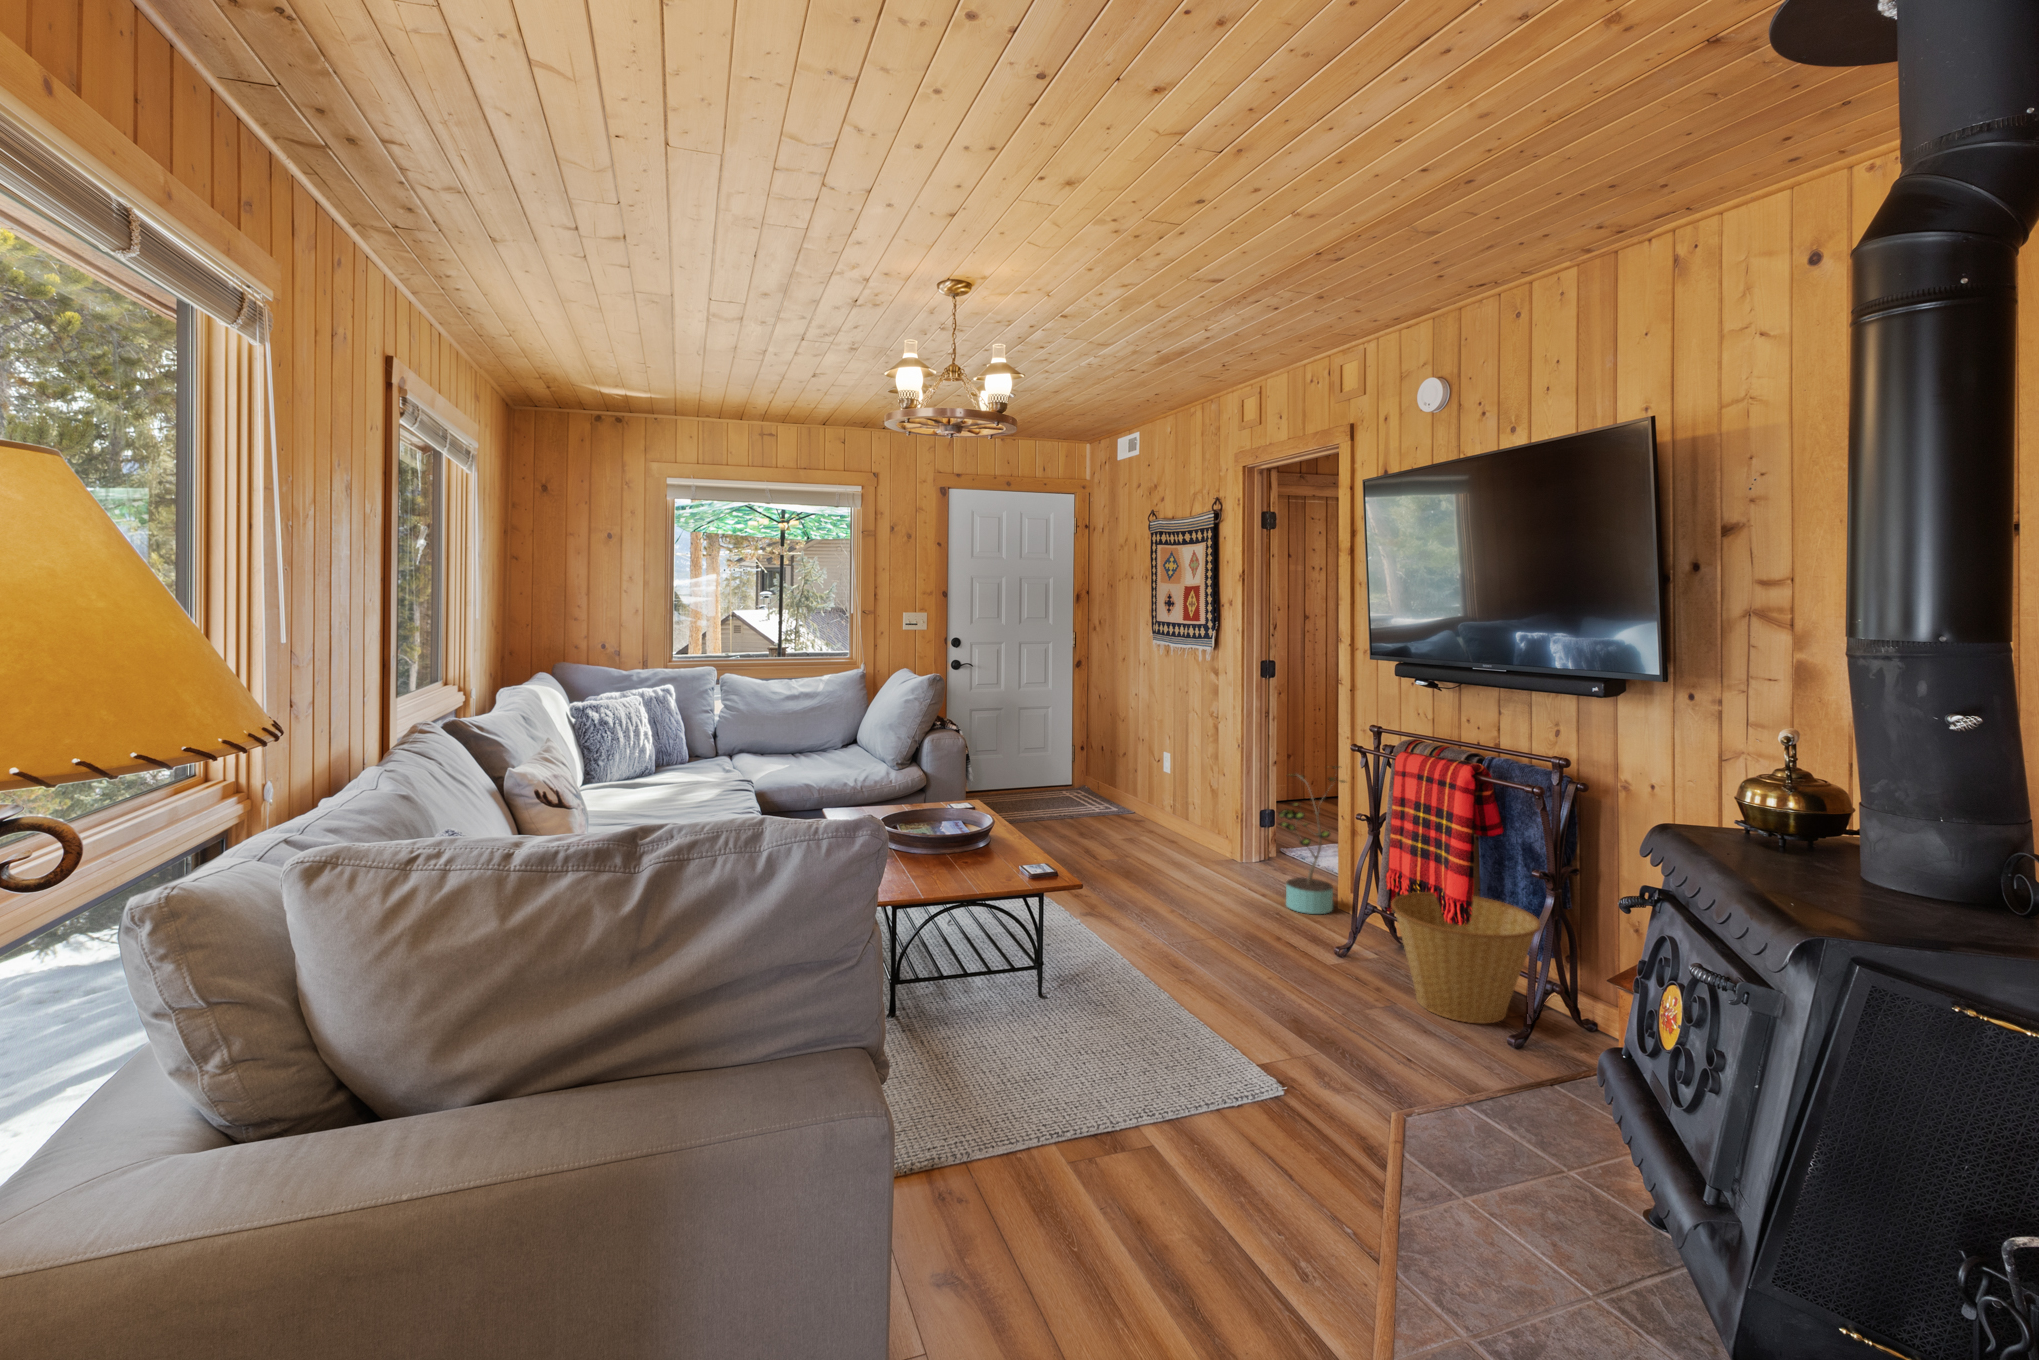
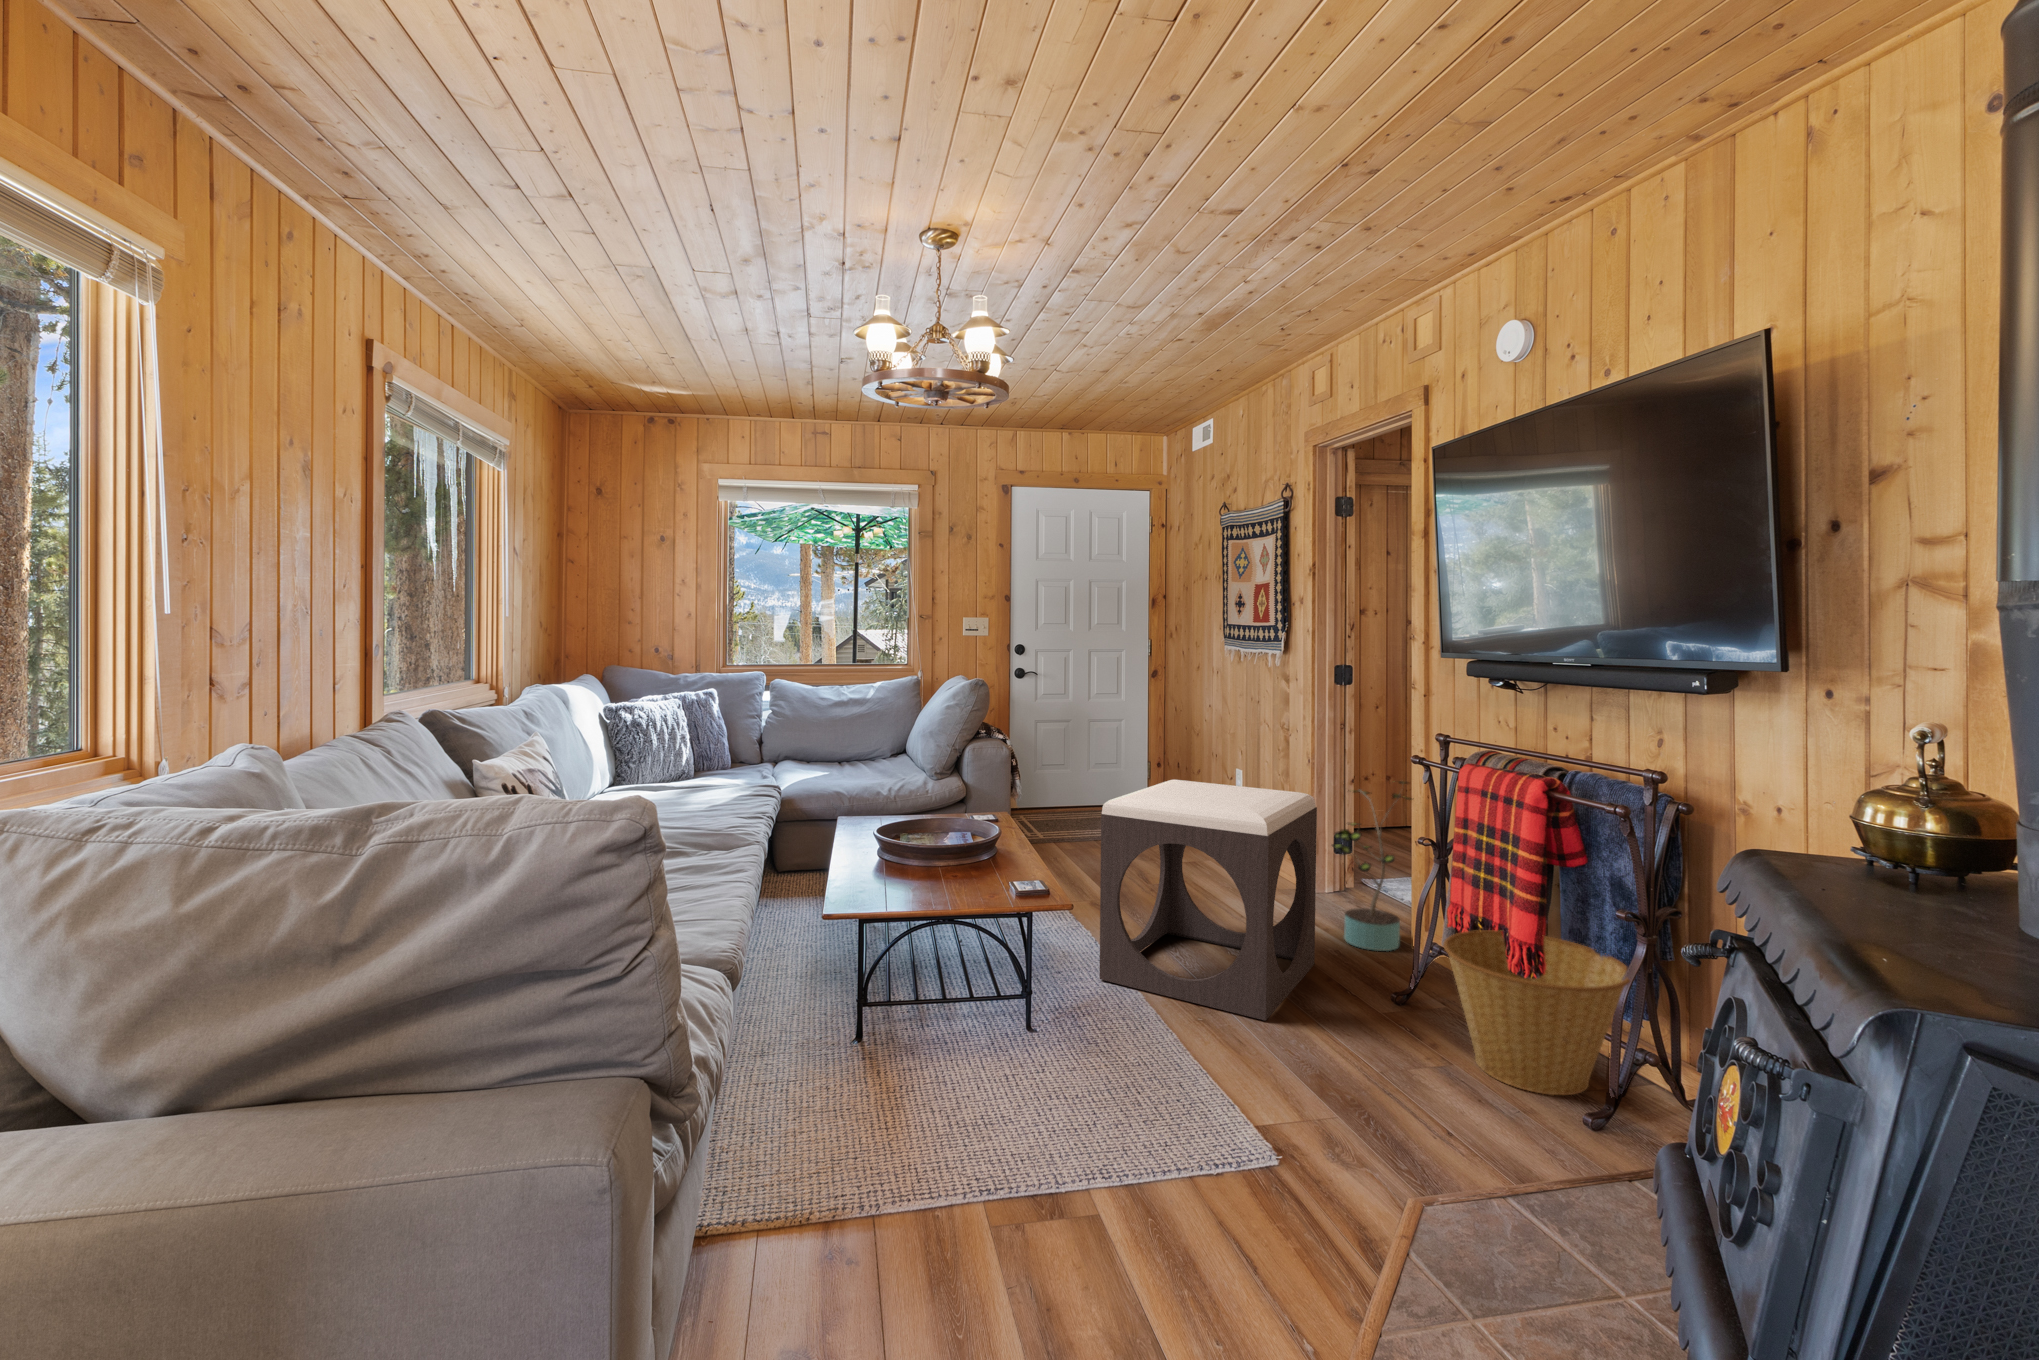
footstool: none [1089,769,1270,979] -> present [1099,780,1317,1021]

